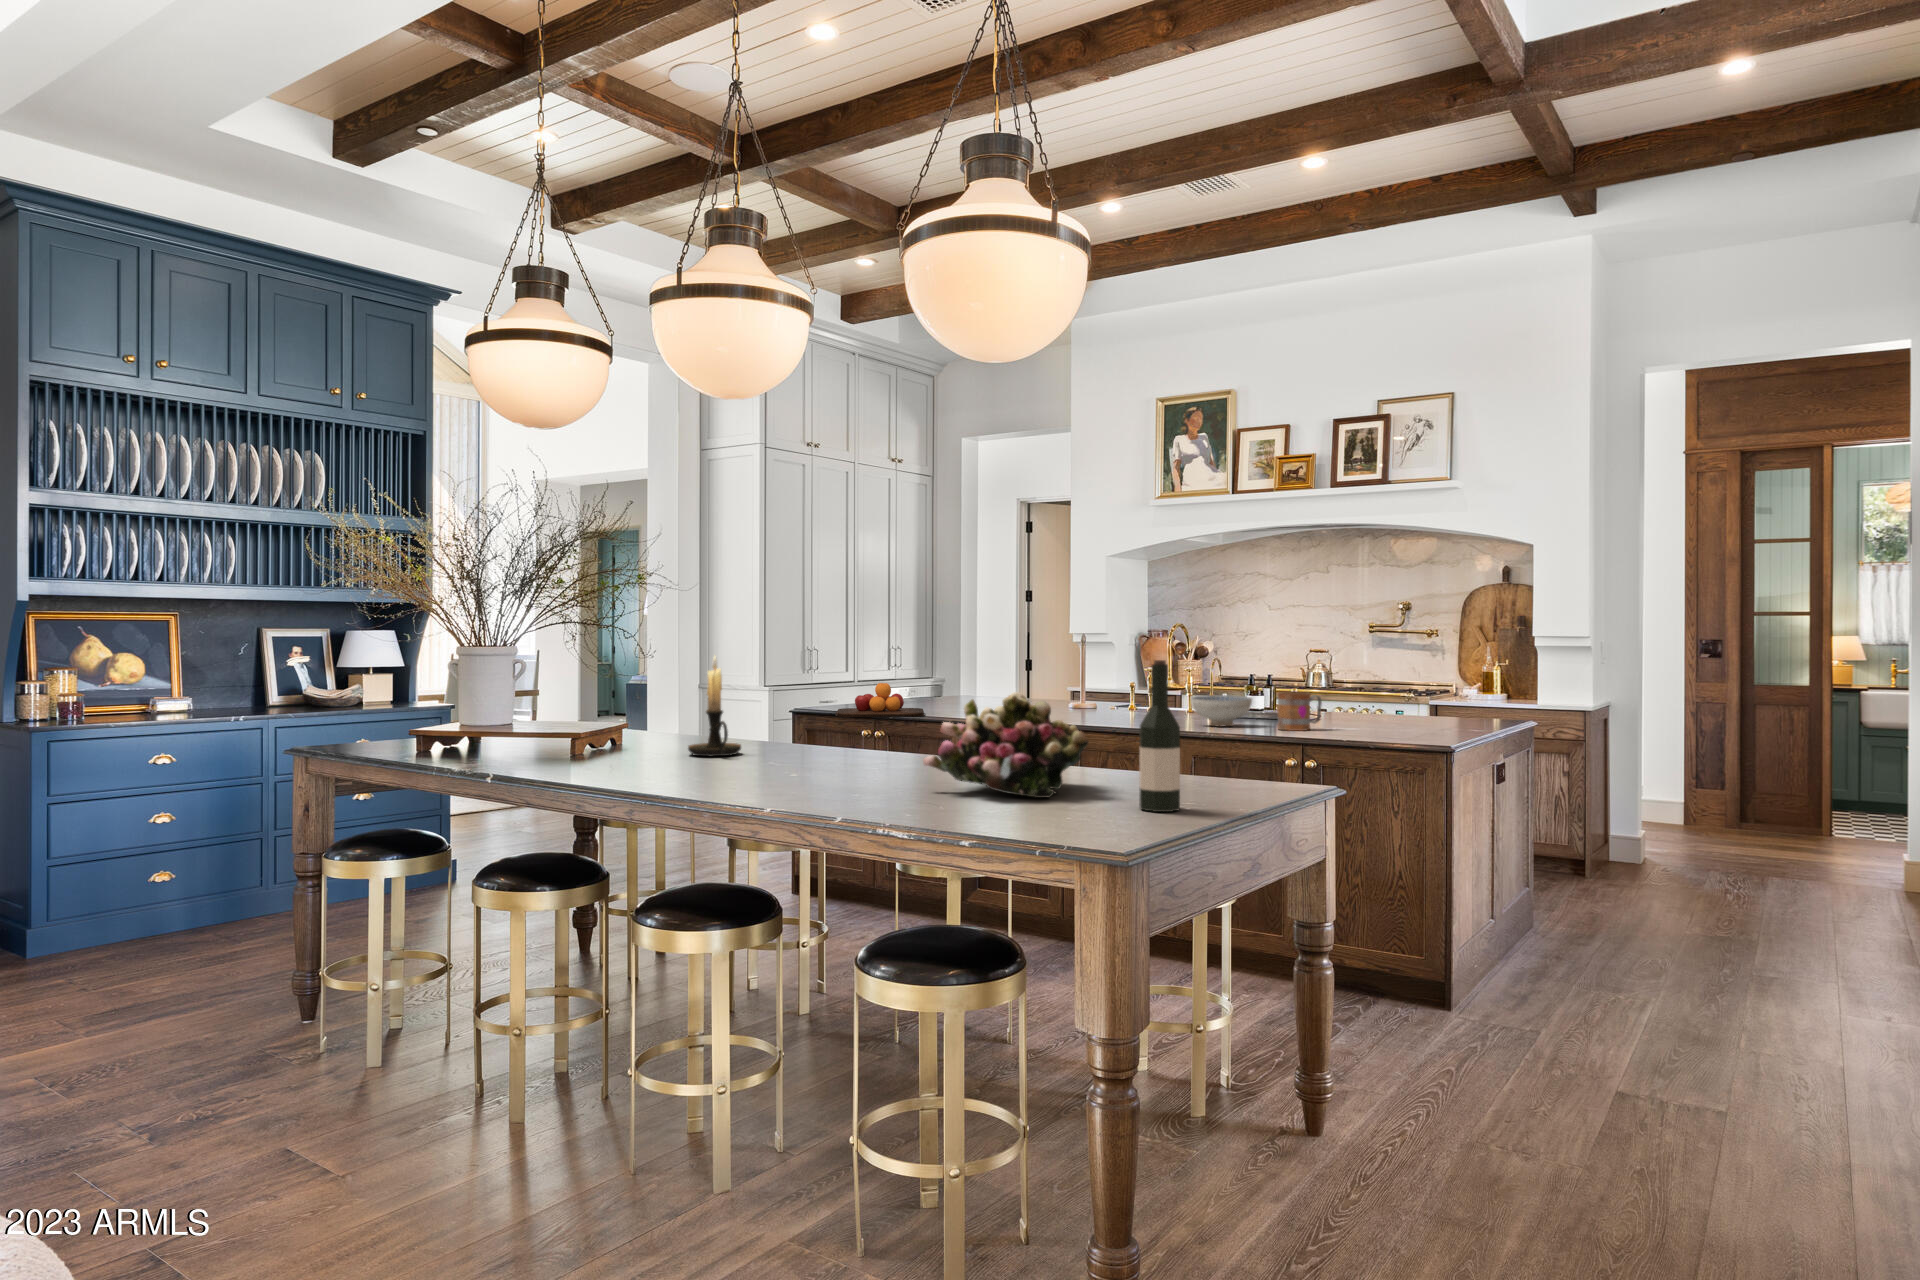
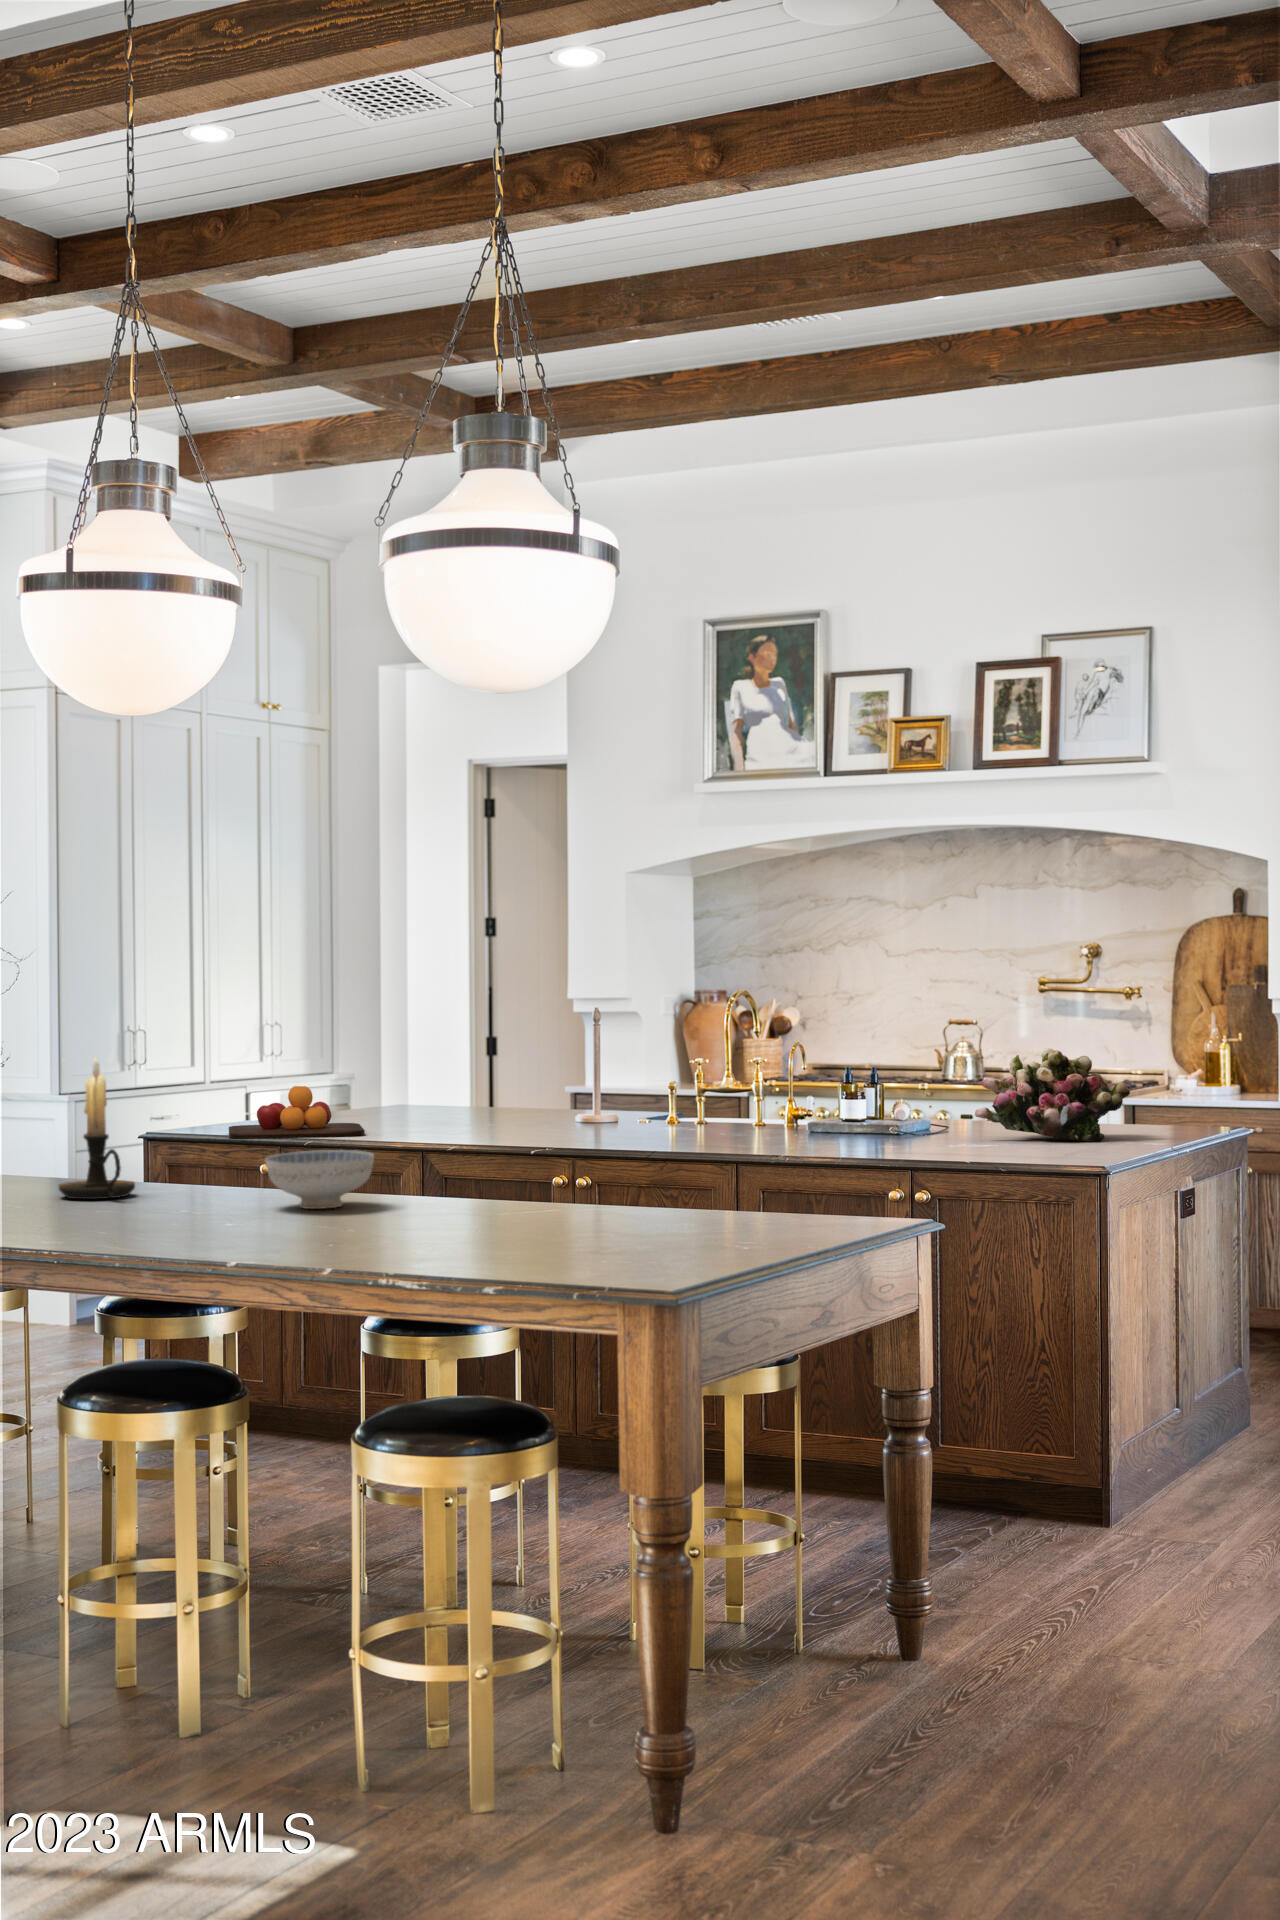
wine bottle: present [1140,660,1180,812] -> none [690,1064,740,1251]
flower arrangement: present [923,692,1088,798] -> present [975,1048,1130,1142]
mug: present [1277,692,1322,731] -> none [878,1092,940,1147]
ceramic bowl: present [1191,695,1252,727] -> present [265,1150,374,1209]

